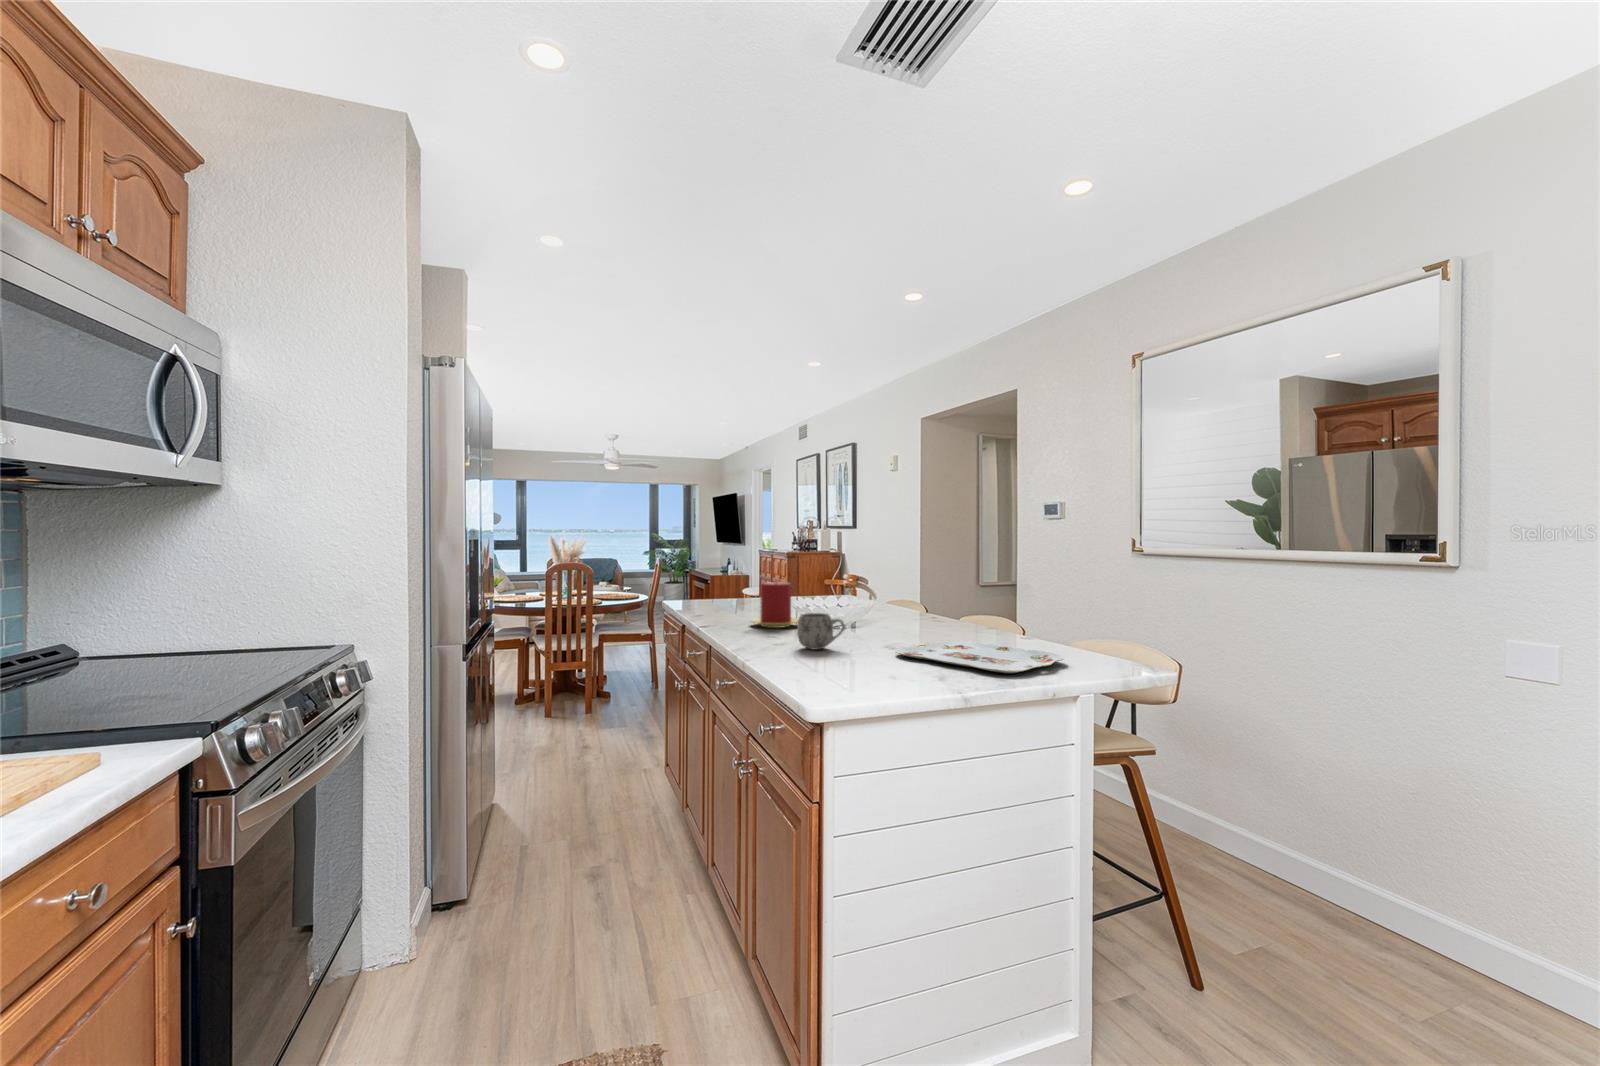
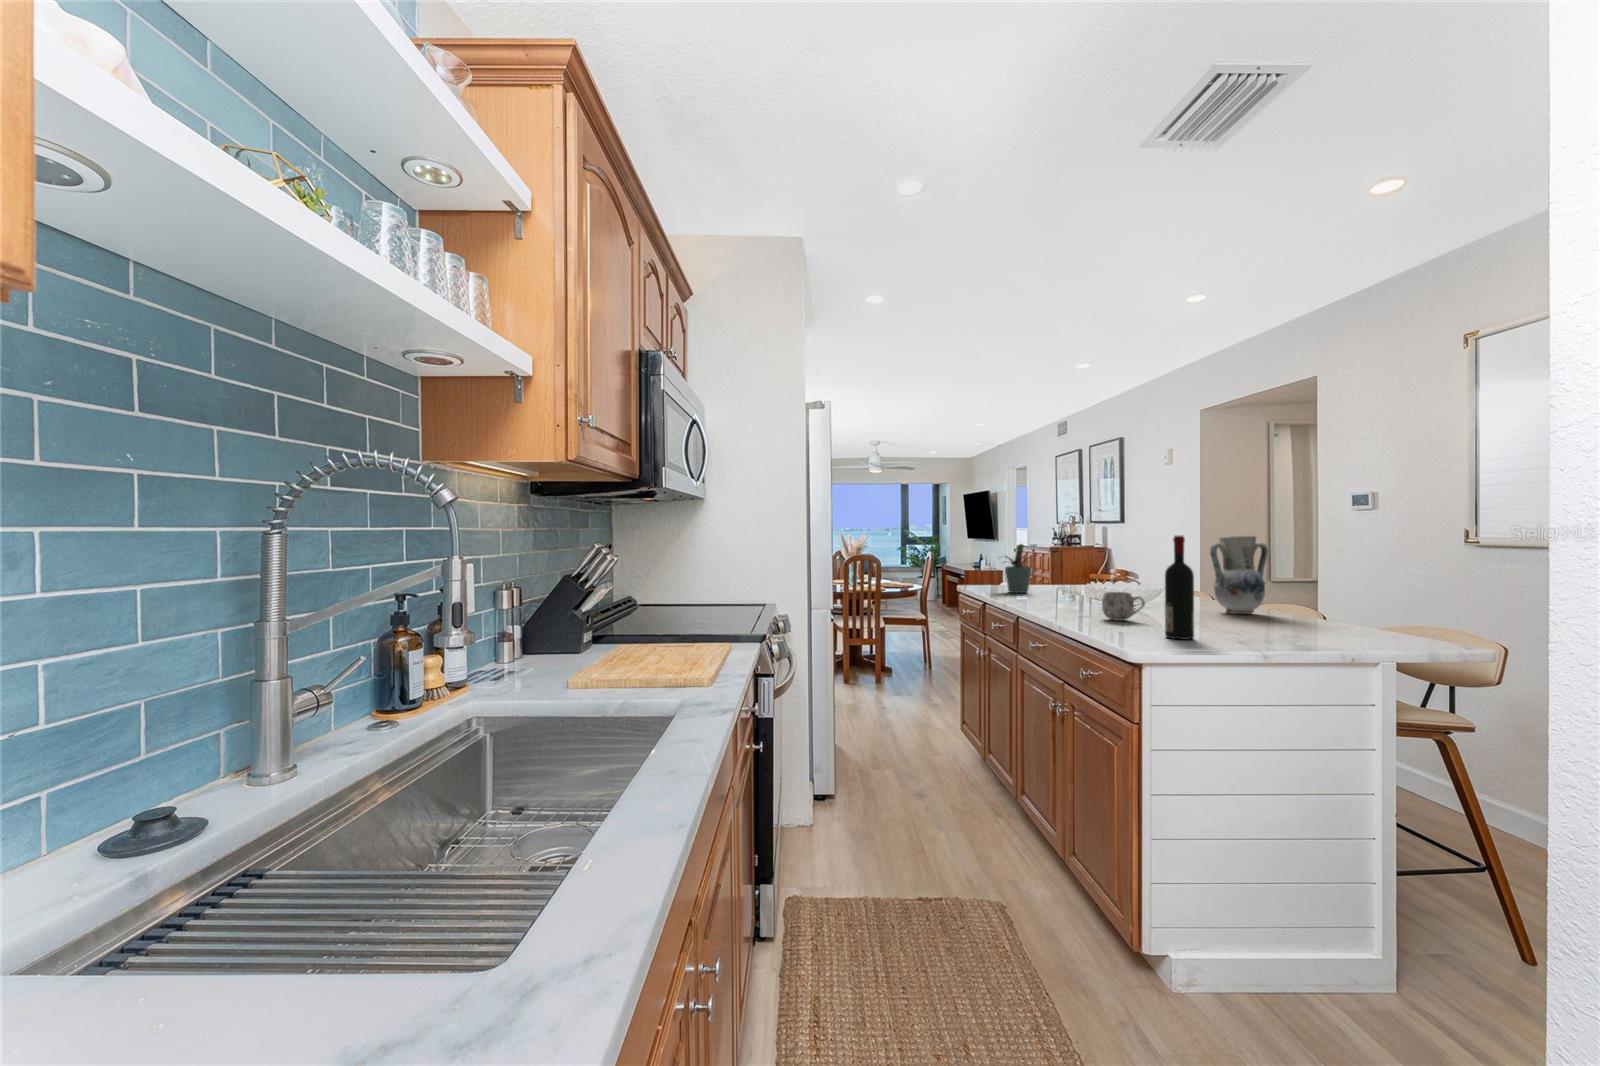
vase: none [919,544,974,631] -> present [1210,536,1268,614]
wine bottle: none [858,545,891,680] -> present [1165,535,1194,640]
potted plant: none [705,551,745,609] -> present [1005,544,1032,593]
candle: present [751,582,799,628] -> none [1050,569,1096,606]
serving tray: present [895,640,1064,674] -> none [1193,619,1363,642]

